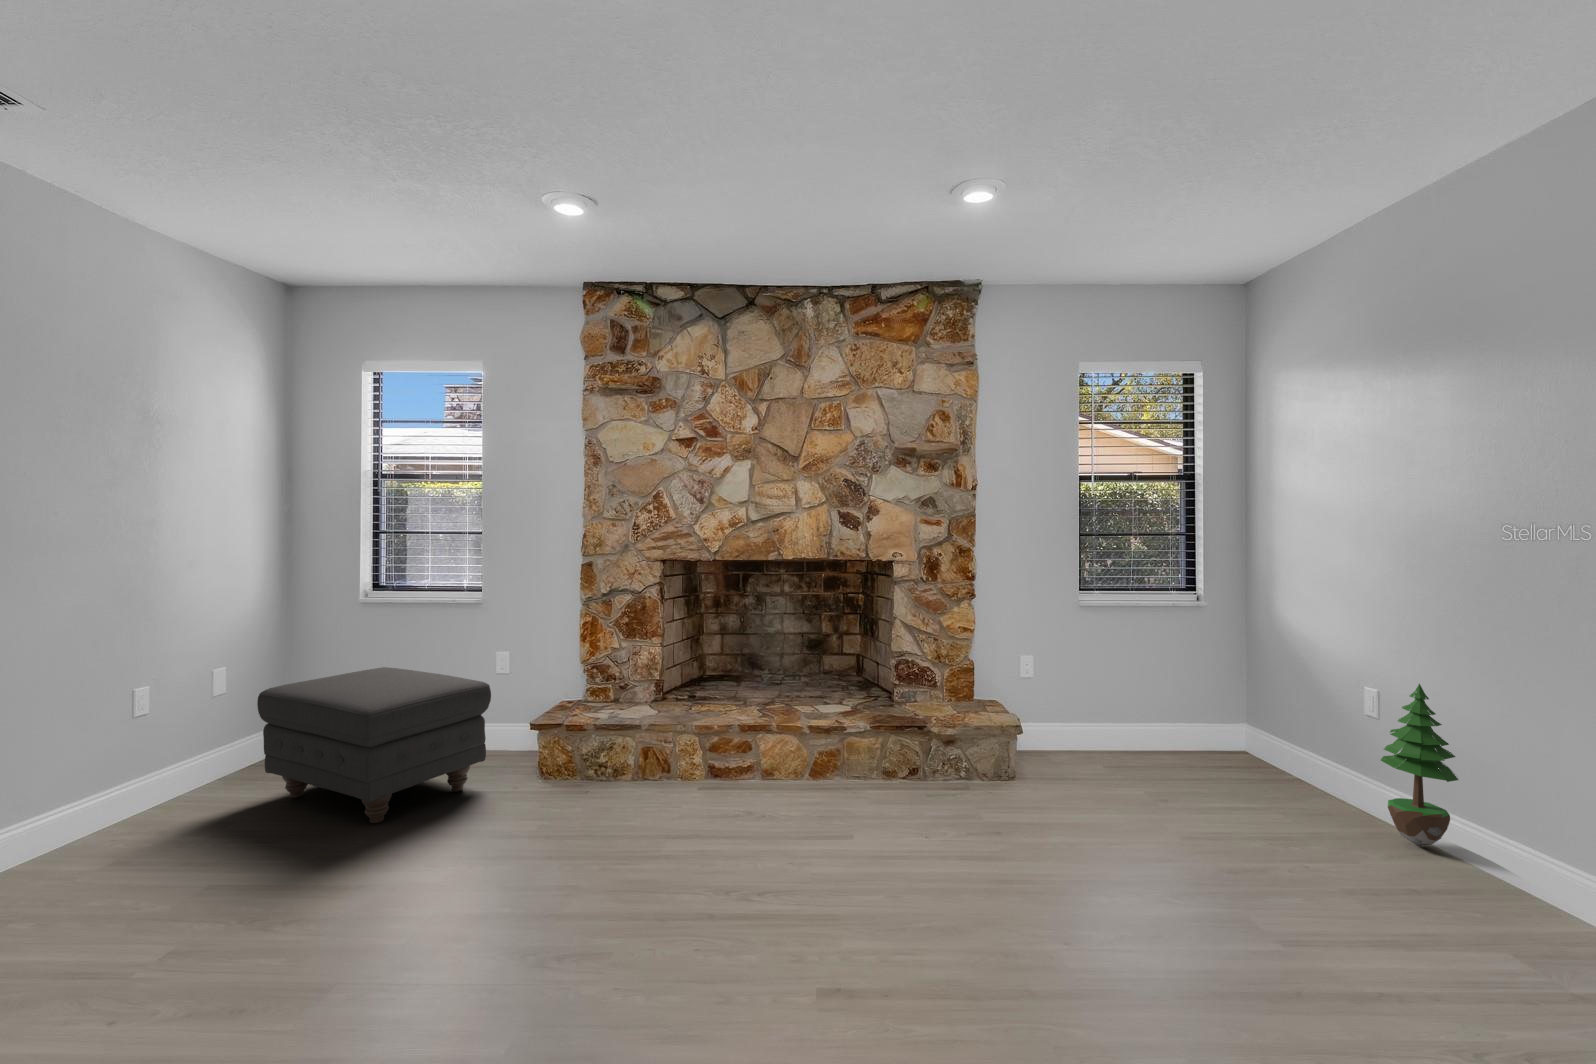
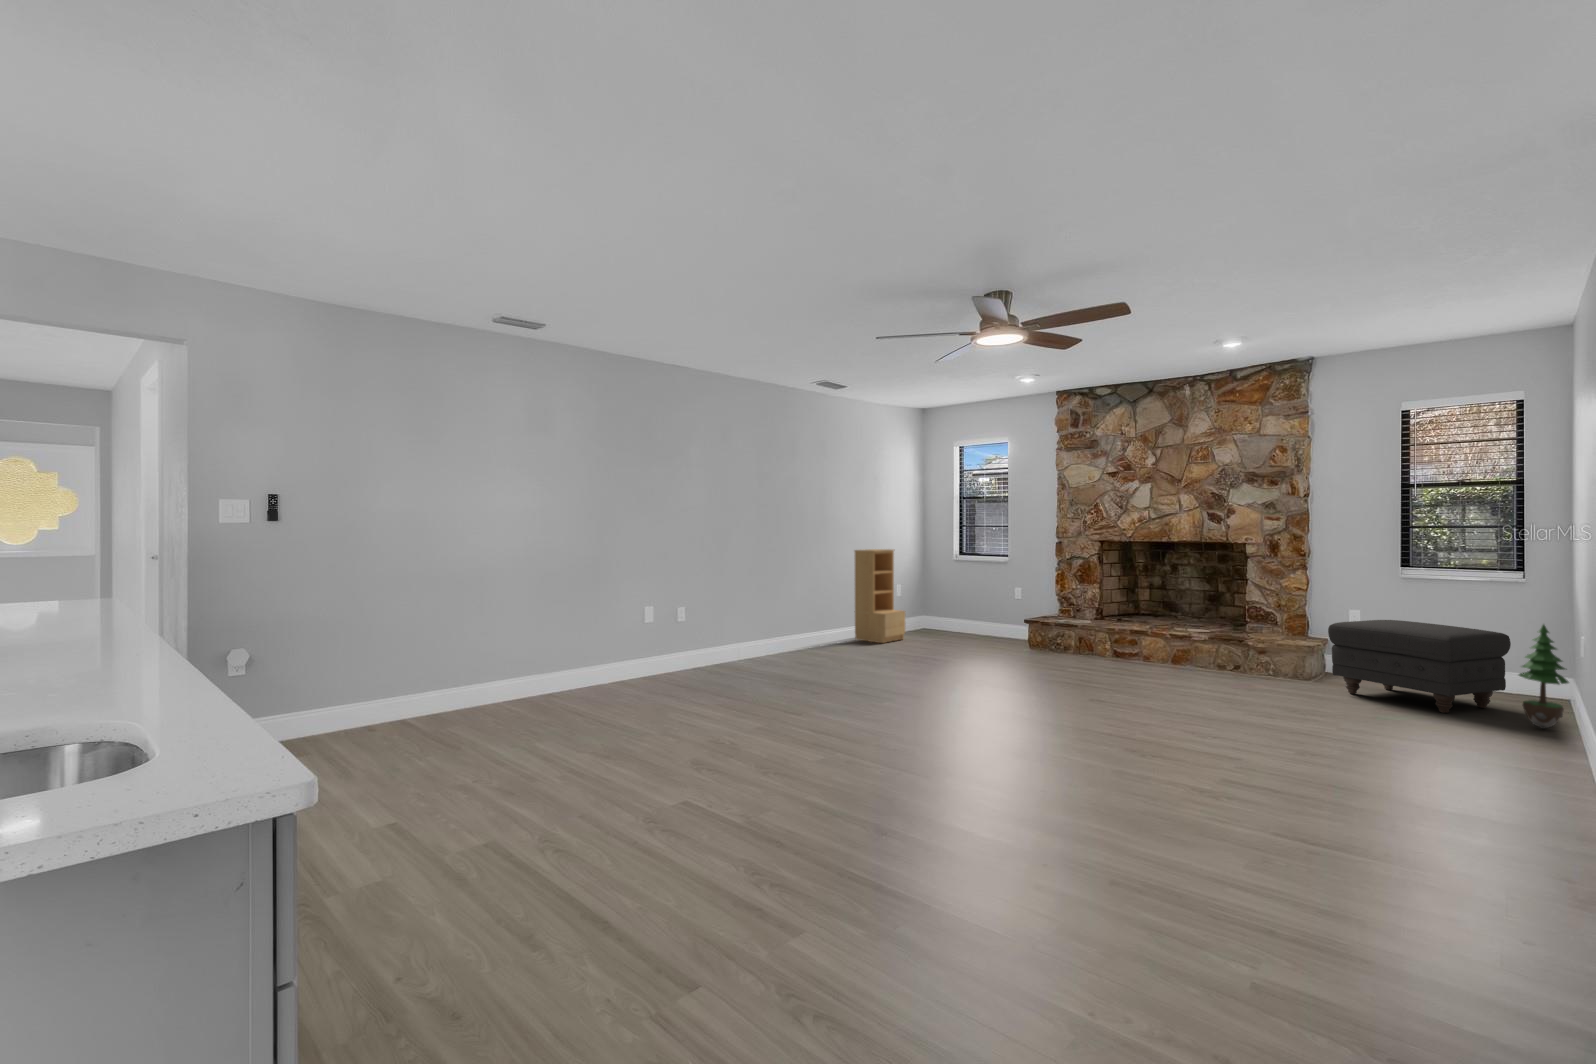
bookshelf: none [25,593,218,859] -> present [855,549,905,643]
ottoman: present [257,667,491,823] -> present [1328,620,1511,713]

